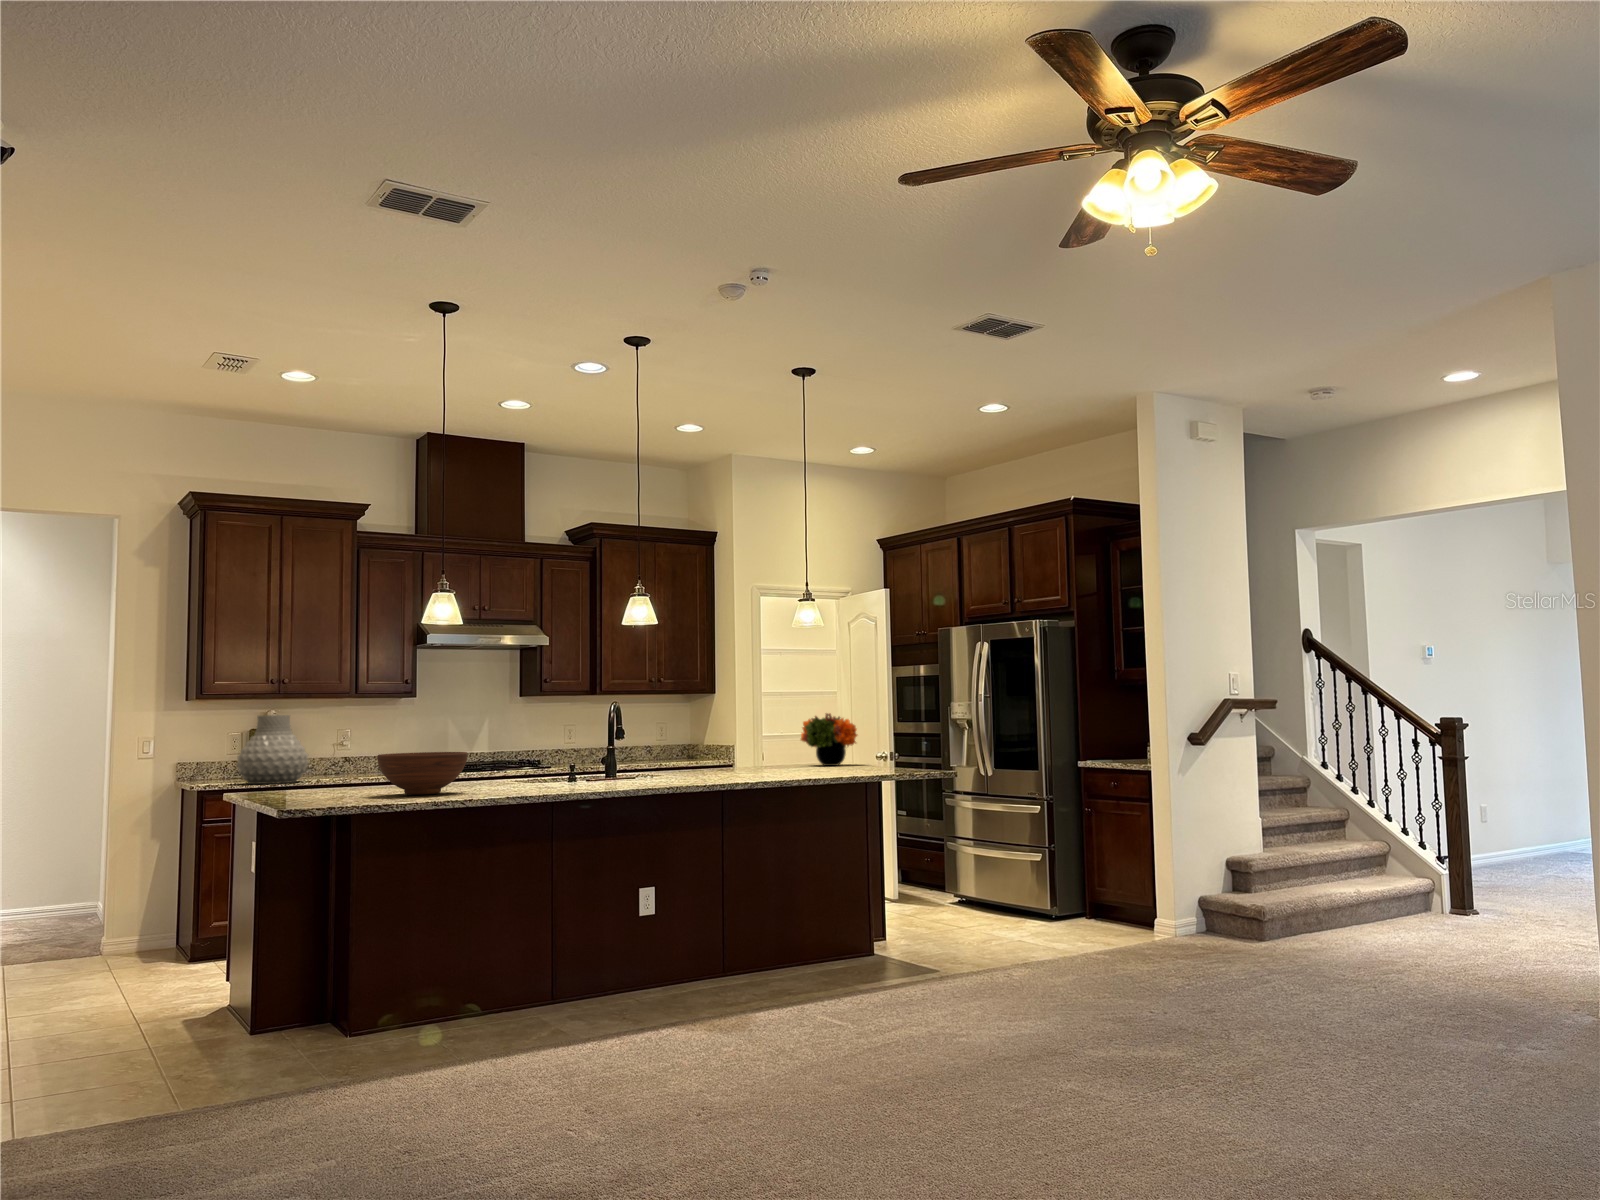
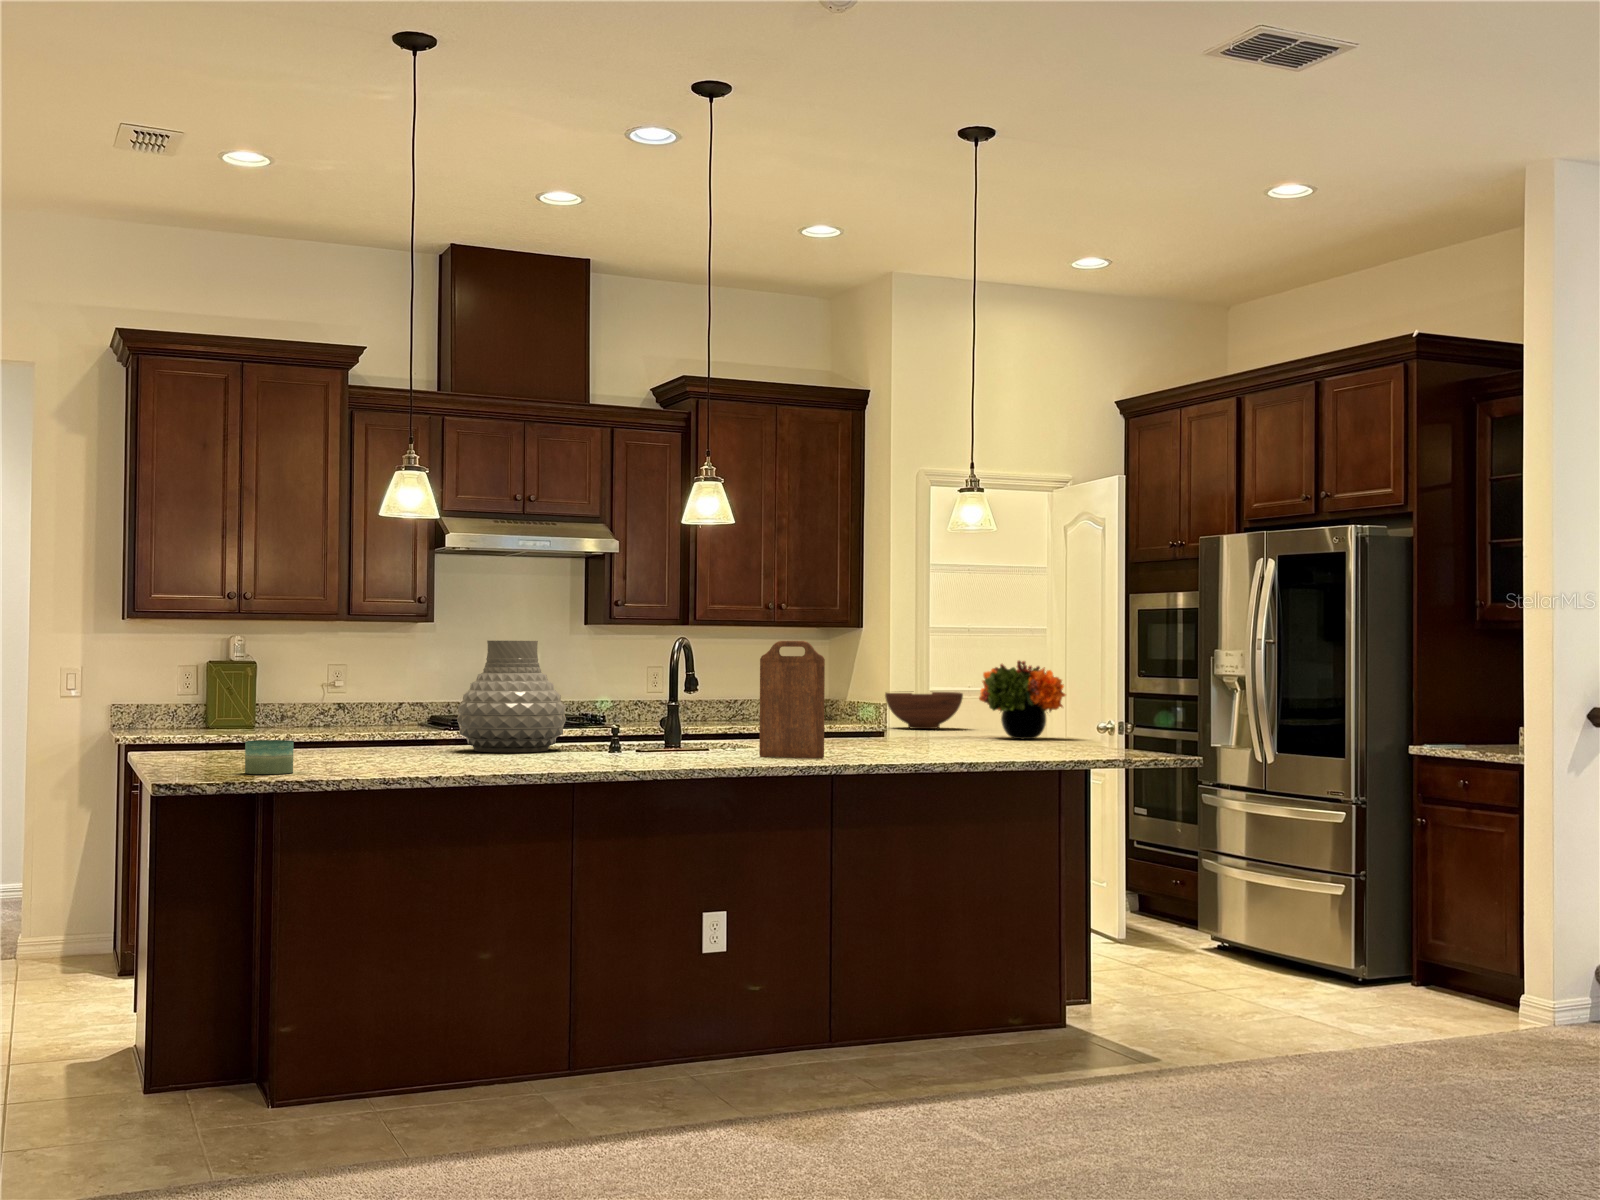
cutting board: none [675,702,720,781] -> present [759,641,825,759]
vase: present [237,715,308,784] -> present [457,641,566,752]
fruit bowl: present [377,752,468,795] -> present [885,692,963,729]
candle: none [337,779,371,802] -> present [245,740,294,774]

